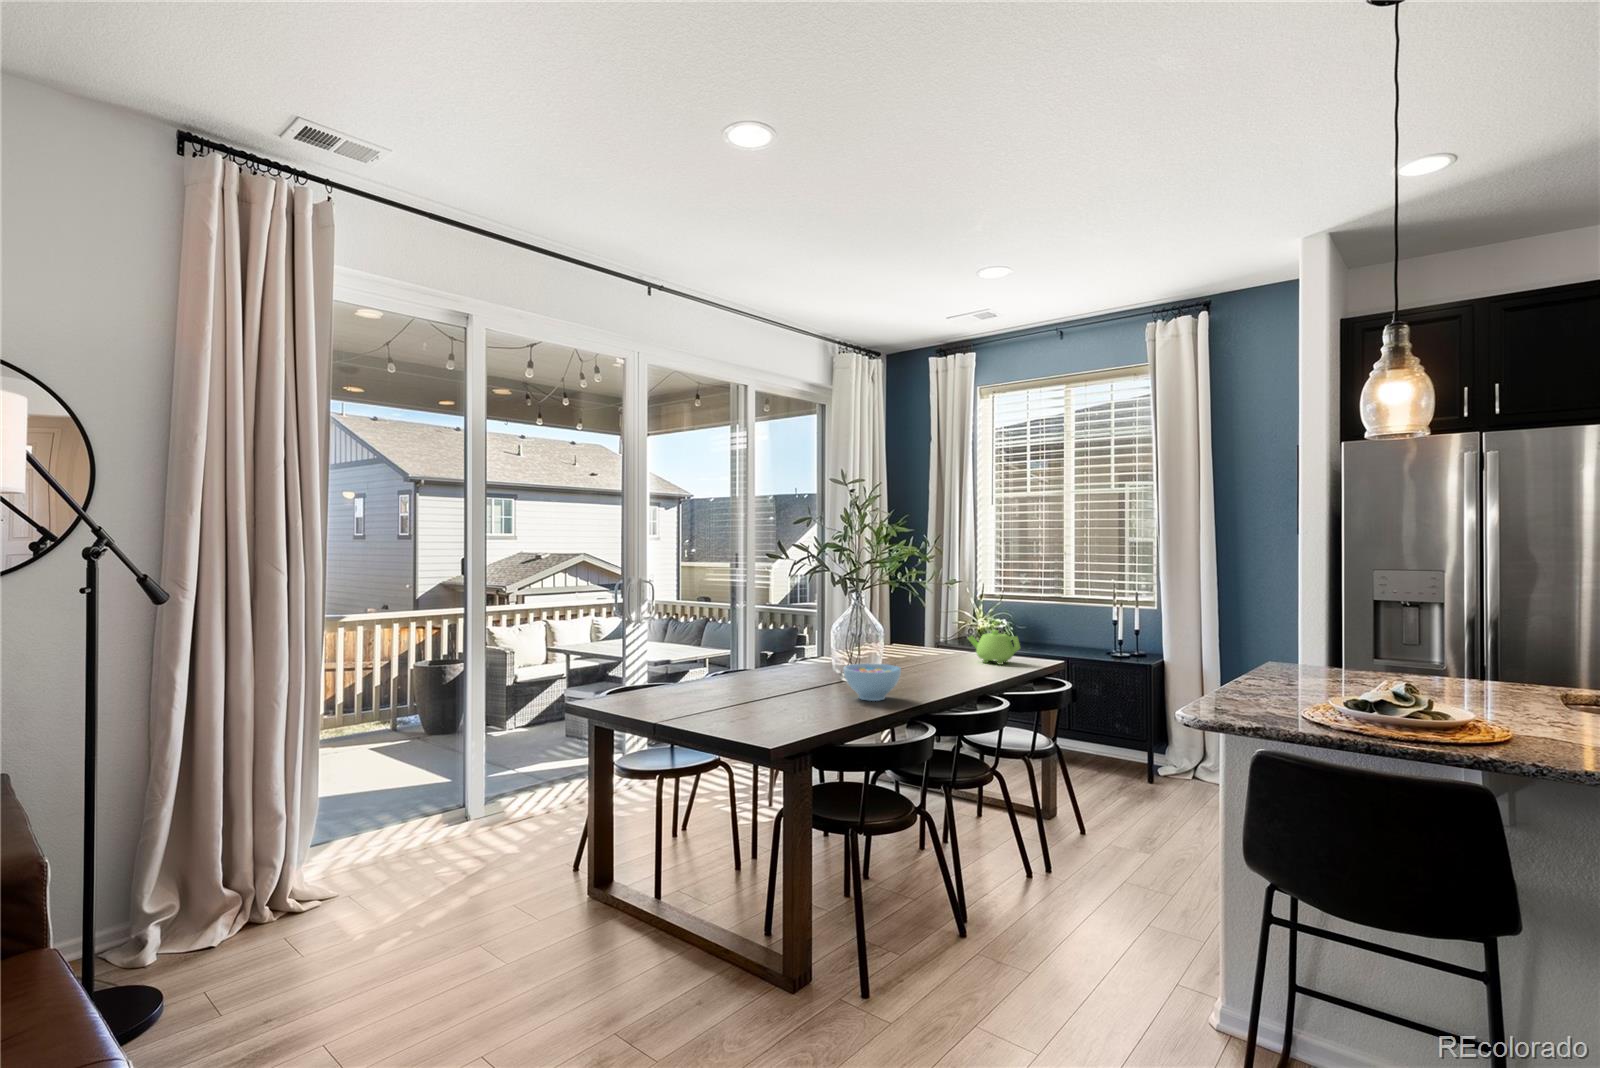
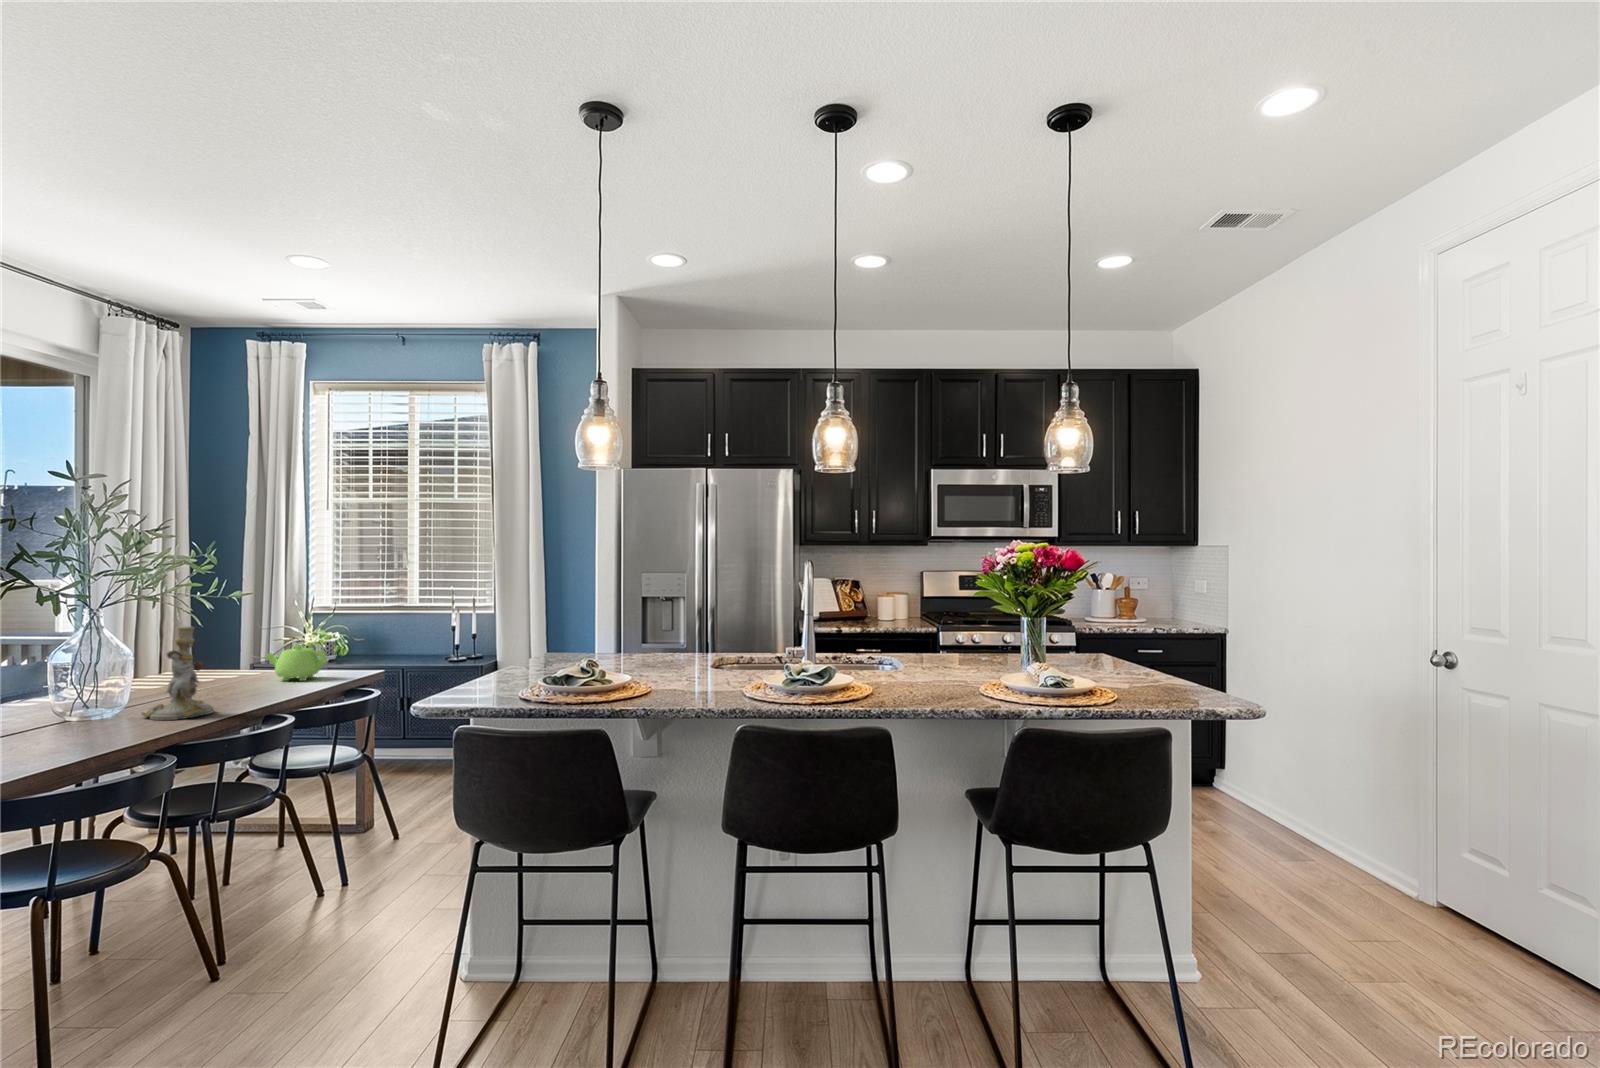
candlestick: none [896,608,949,691] -> present [141,627,214,720]
bowl: present [843,663,901,701] -> none [45,695,136,741]

